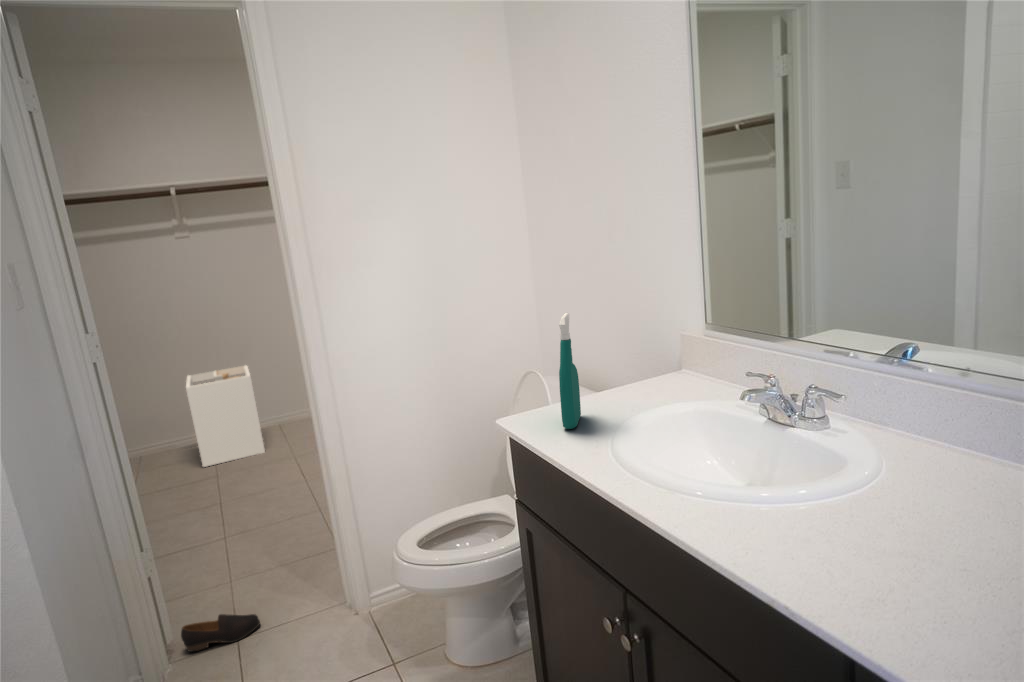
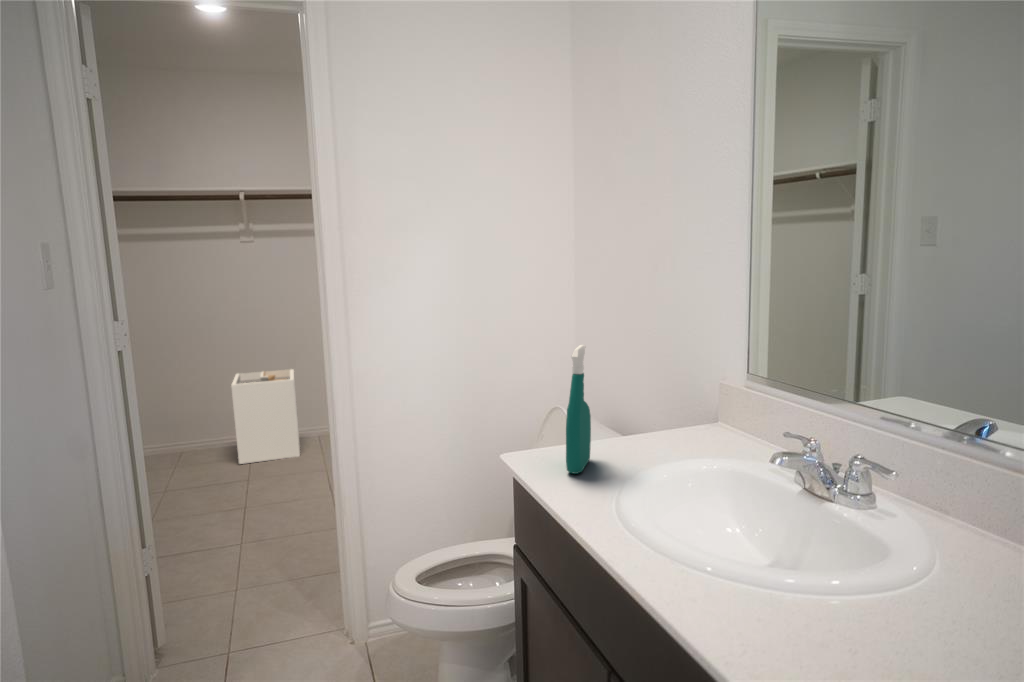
shoe: present [181,614,260,652] -> none [175,619,256,654]

